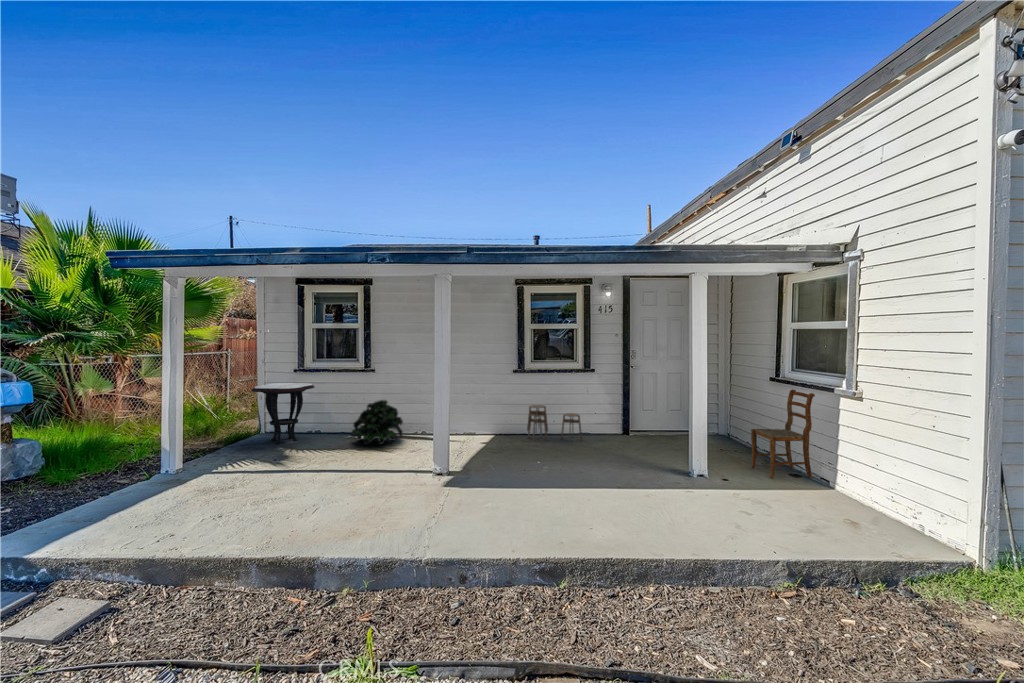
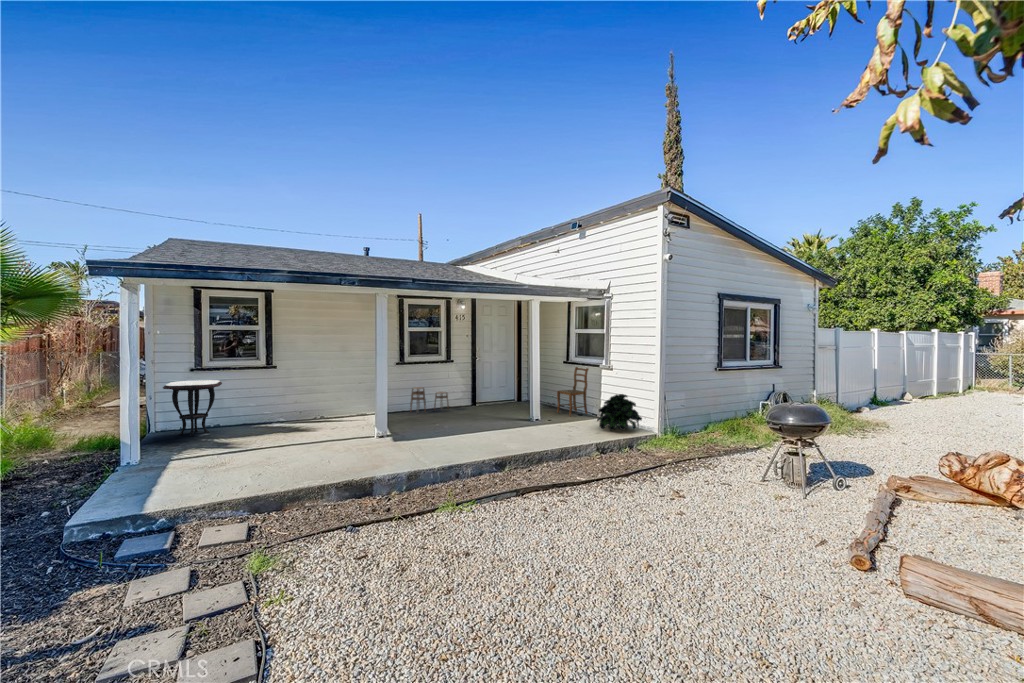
potted plant: present [351,400,403,445] -> present [597,394,642,431]

